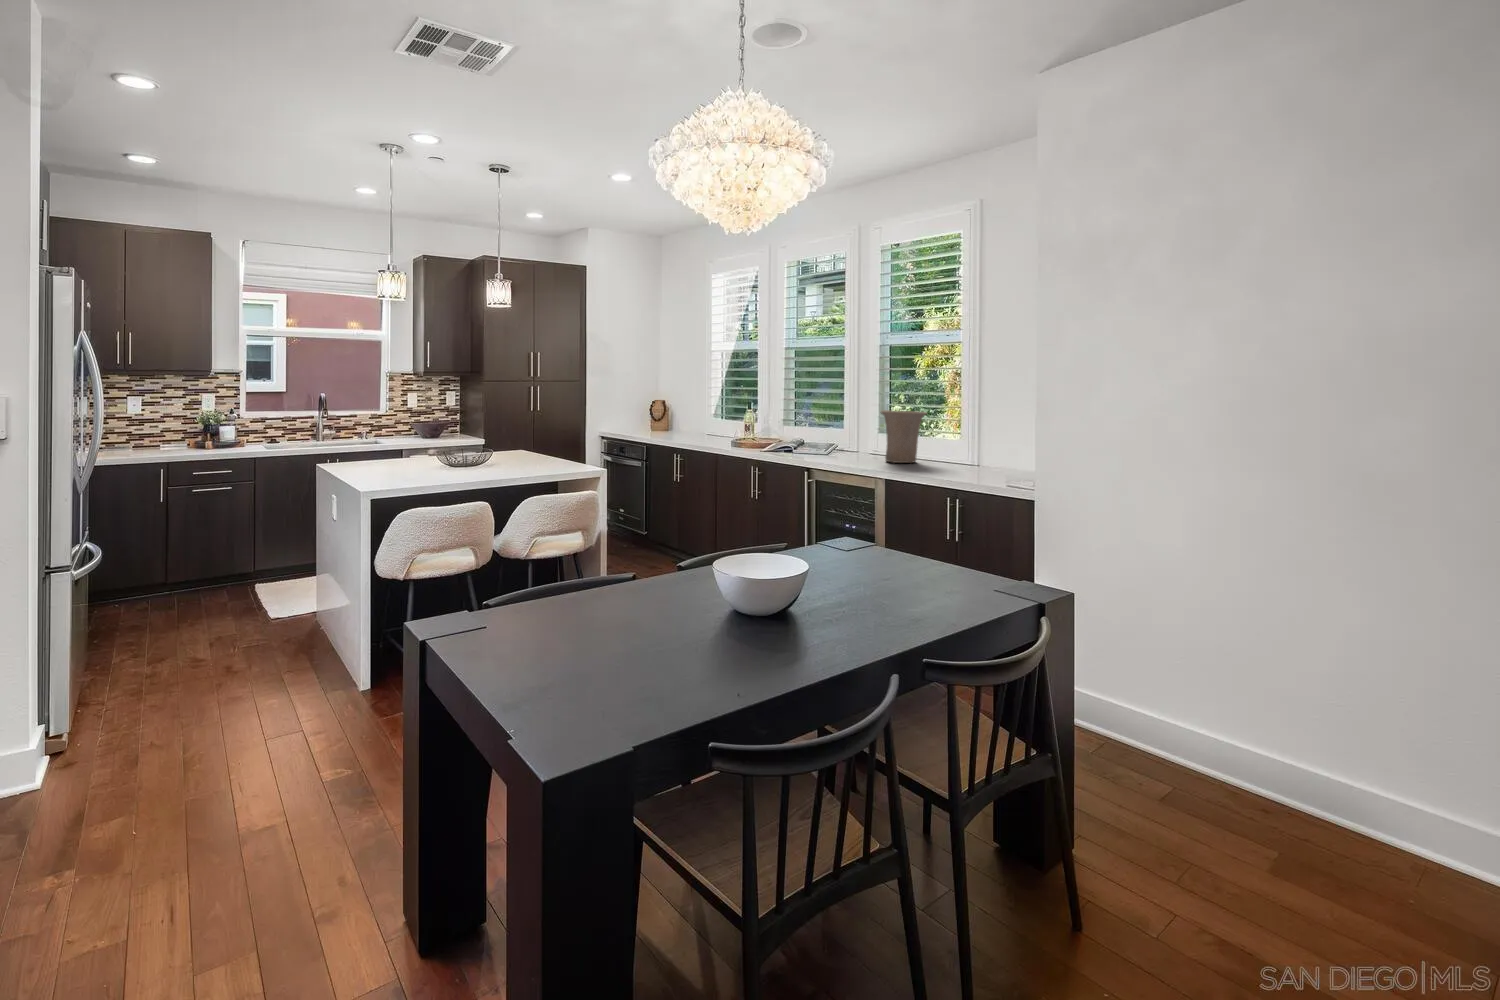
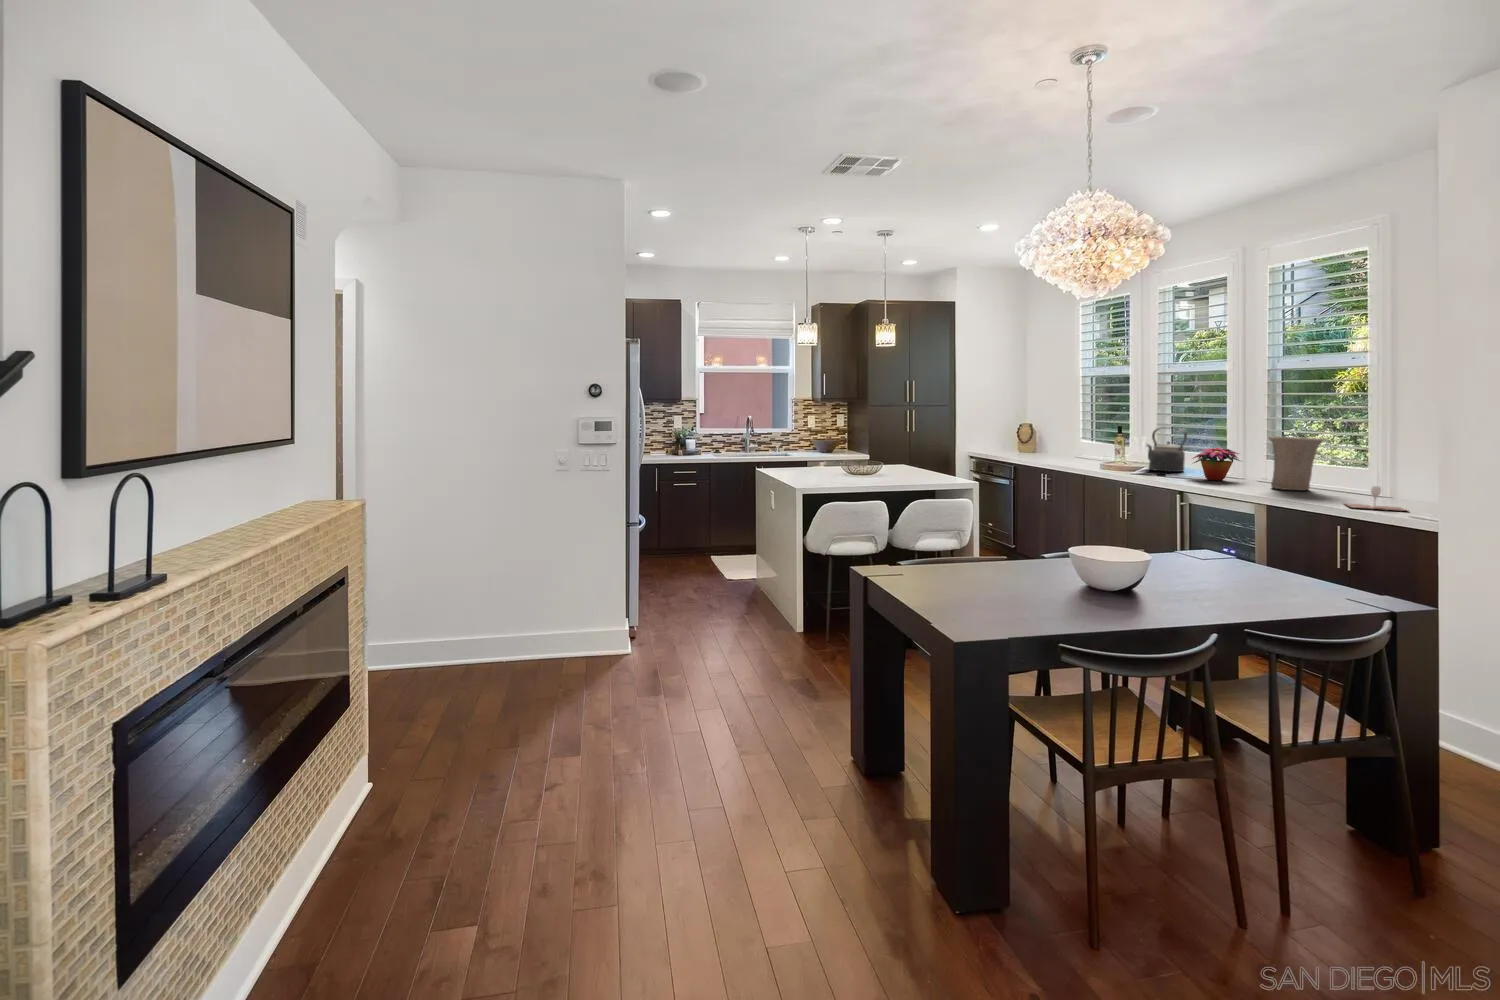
kettle: none [775,403,811,448] -> present [1147,428,1187,472]
flower arrangement: none [812,422,863,456] -> present [1193,447,1240,480]
wine glass: none [943,457,996,479] -> present [1344,486,1406,511]

